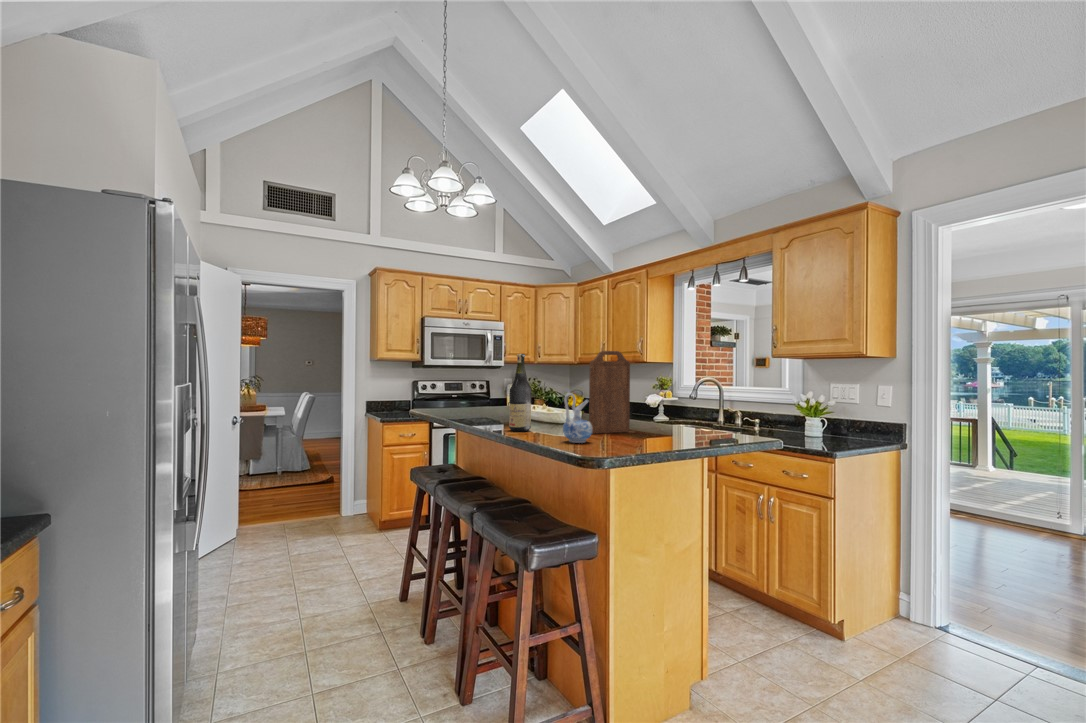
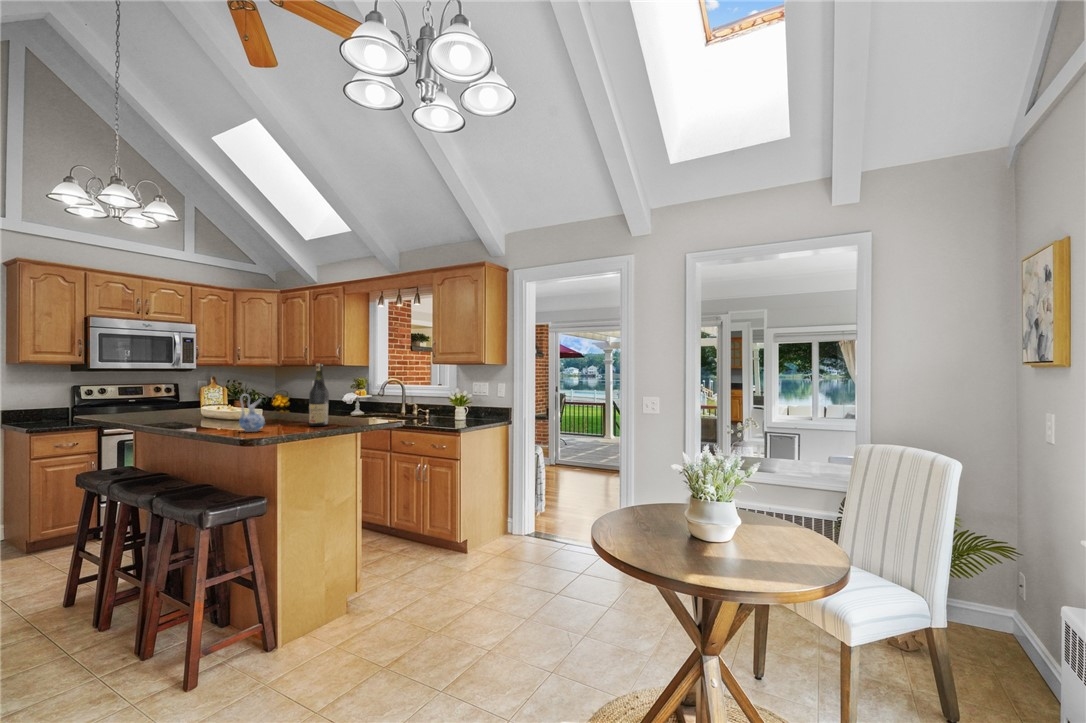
cutting board: present [589,351,630,434] -> none [267,360,304,426]
wine bottle: present [509,354,531,431] -> present [309,364,329,426]

